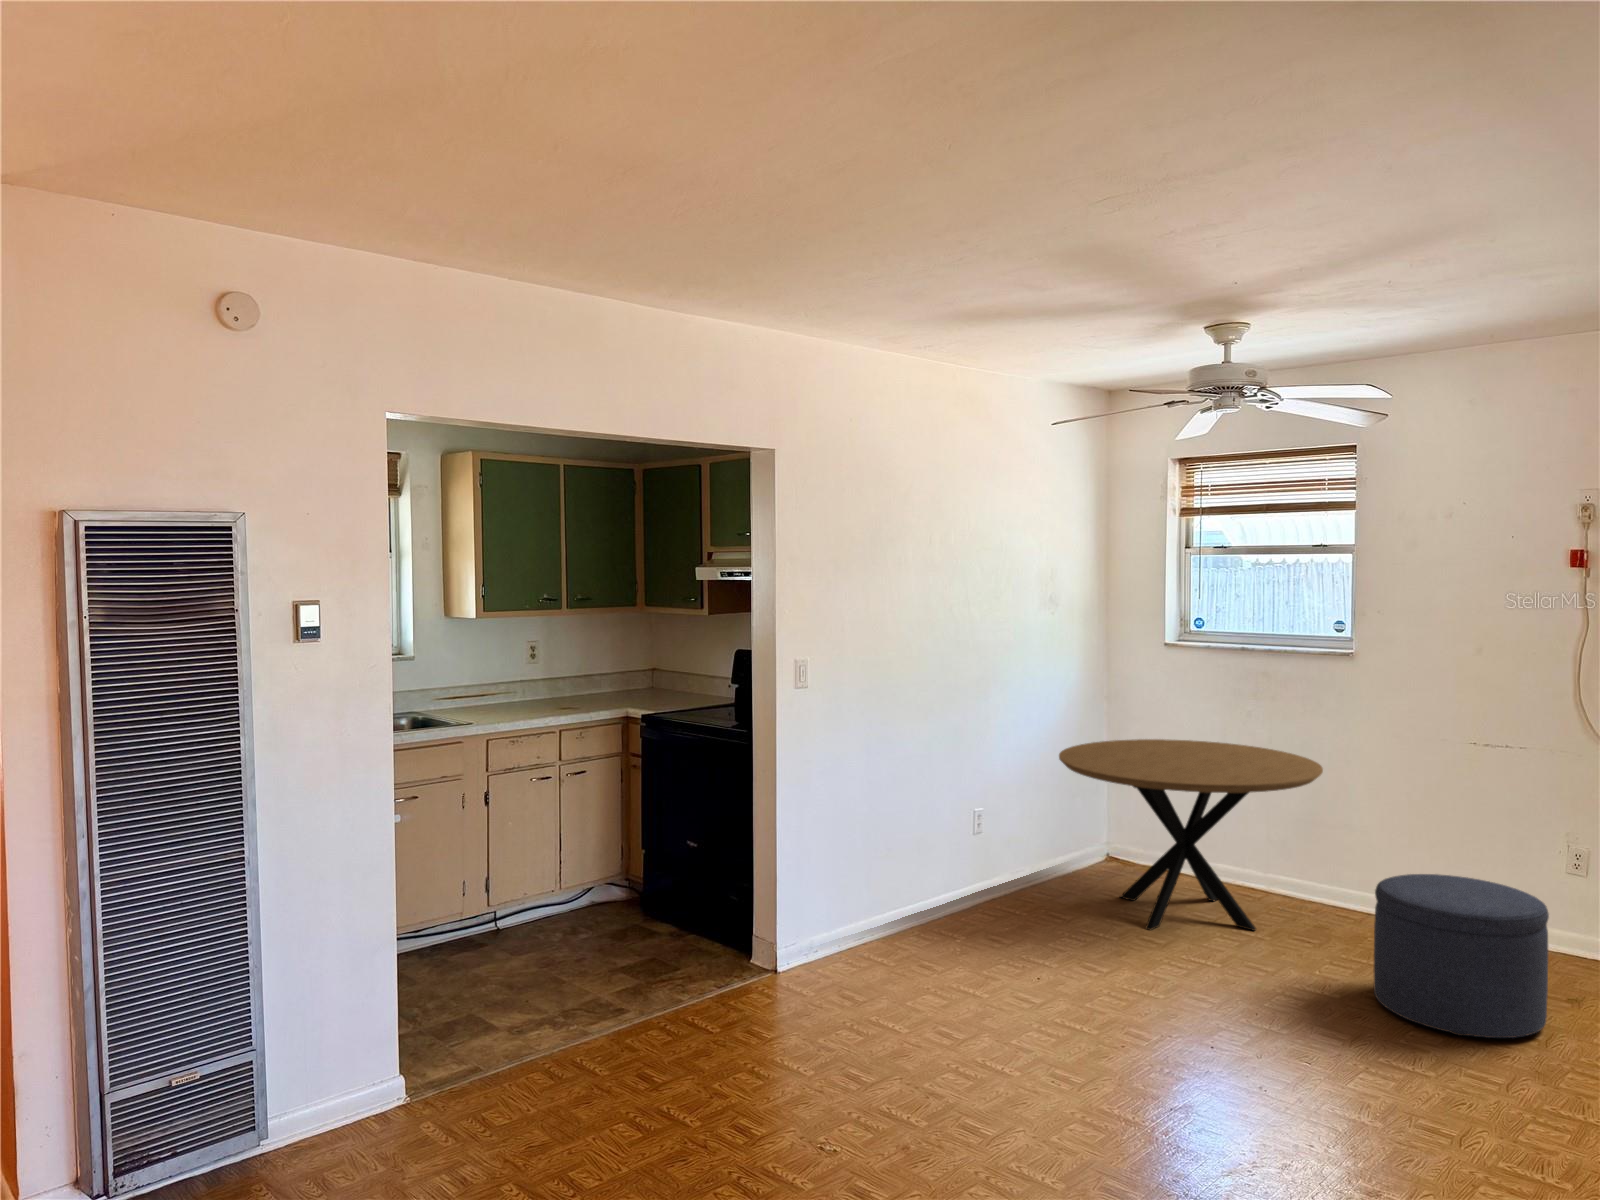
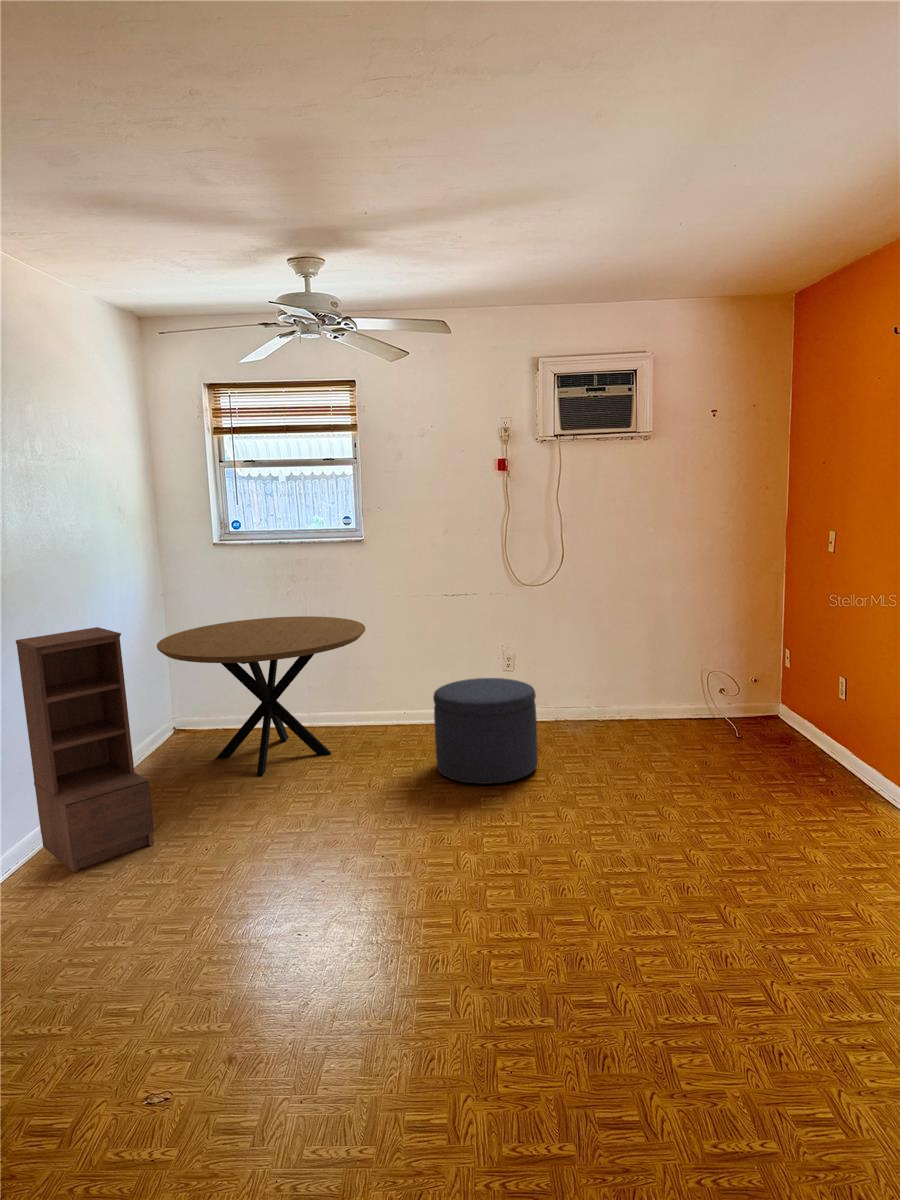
bookshelf: none [898,718,989,958] -> present [16,627,154,873]

